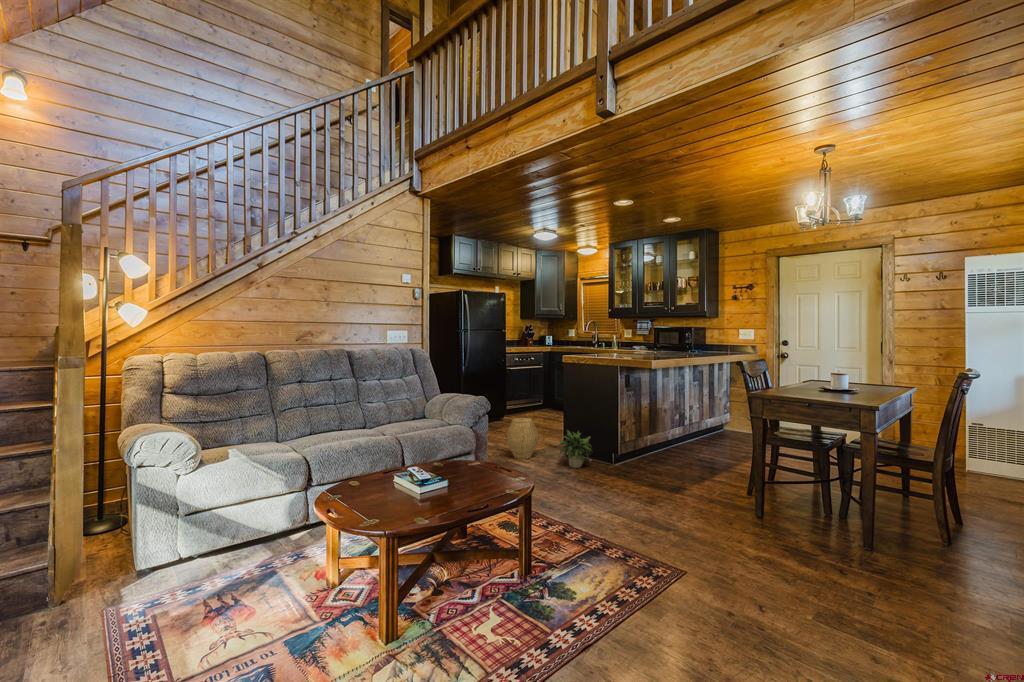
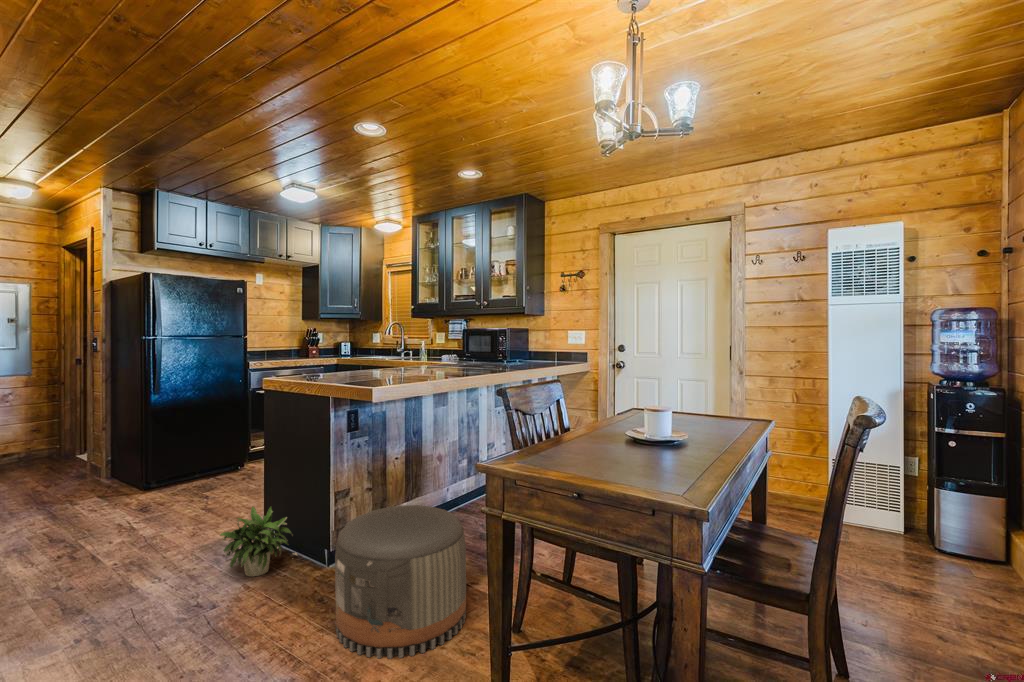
woven basket: present [507,418,538,459] -> none [149,486,214,561]
pouf: none [645,429,720,501] -> present [335,505,466,658]

